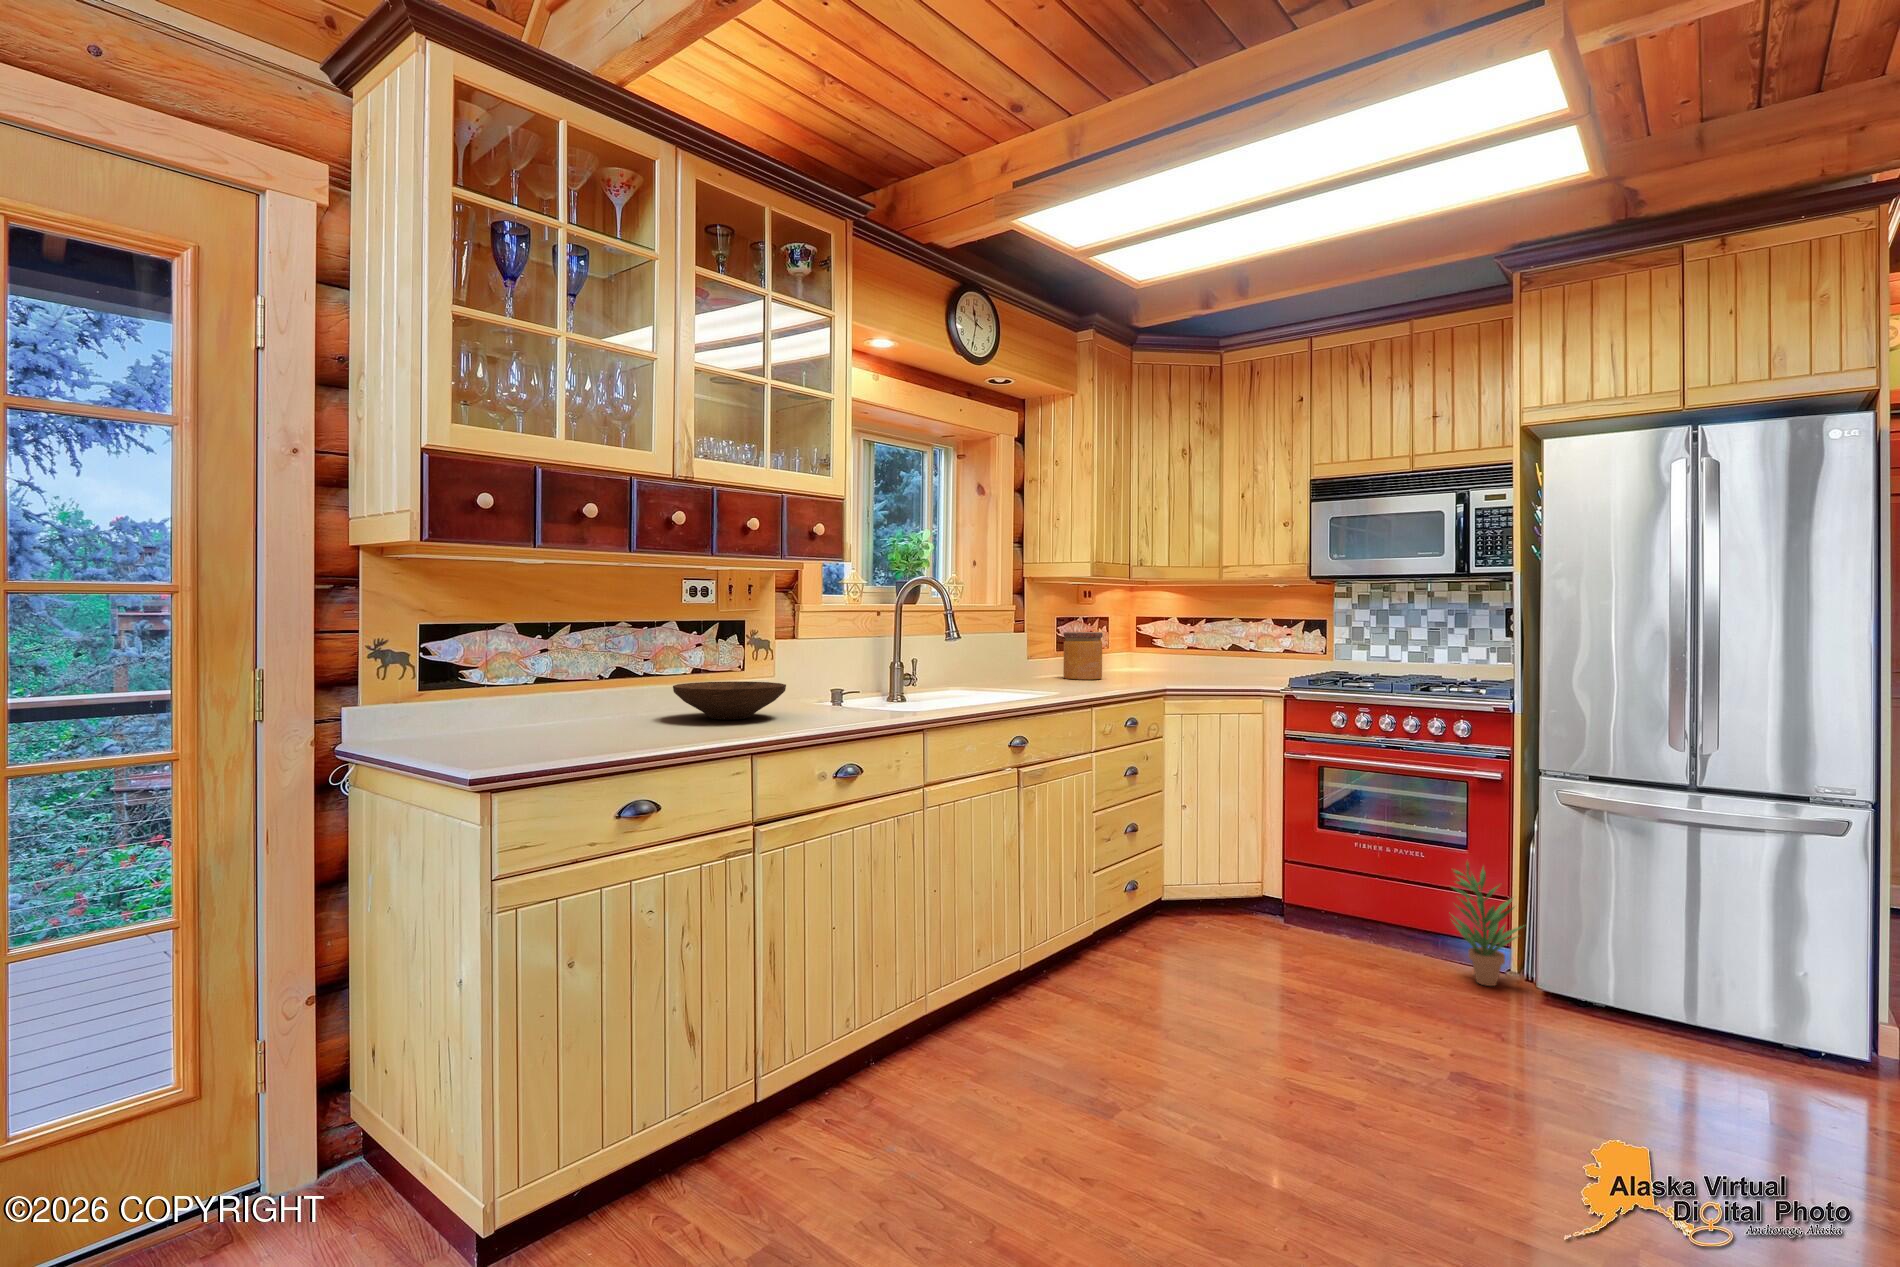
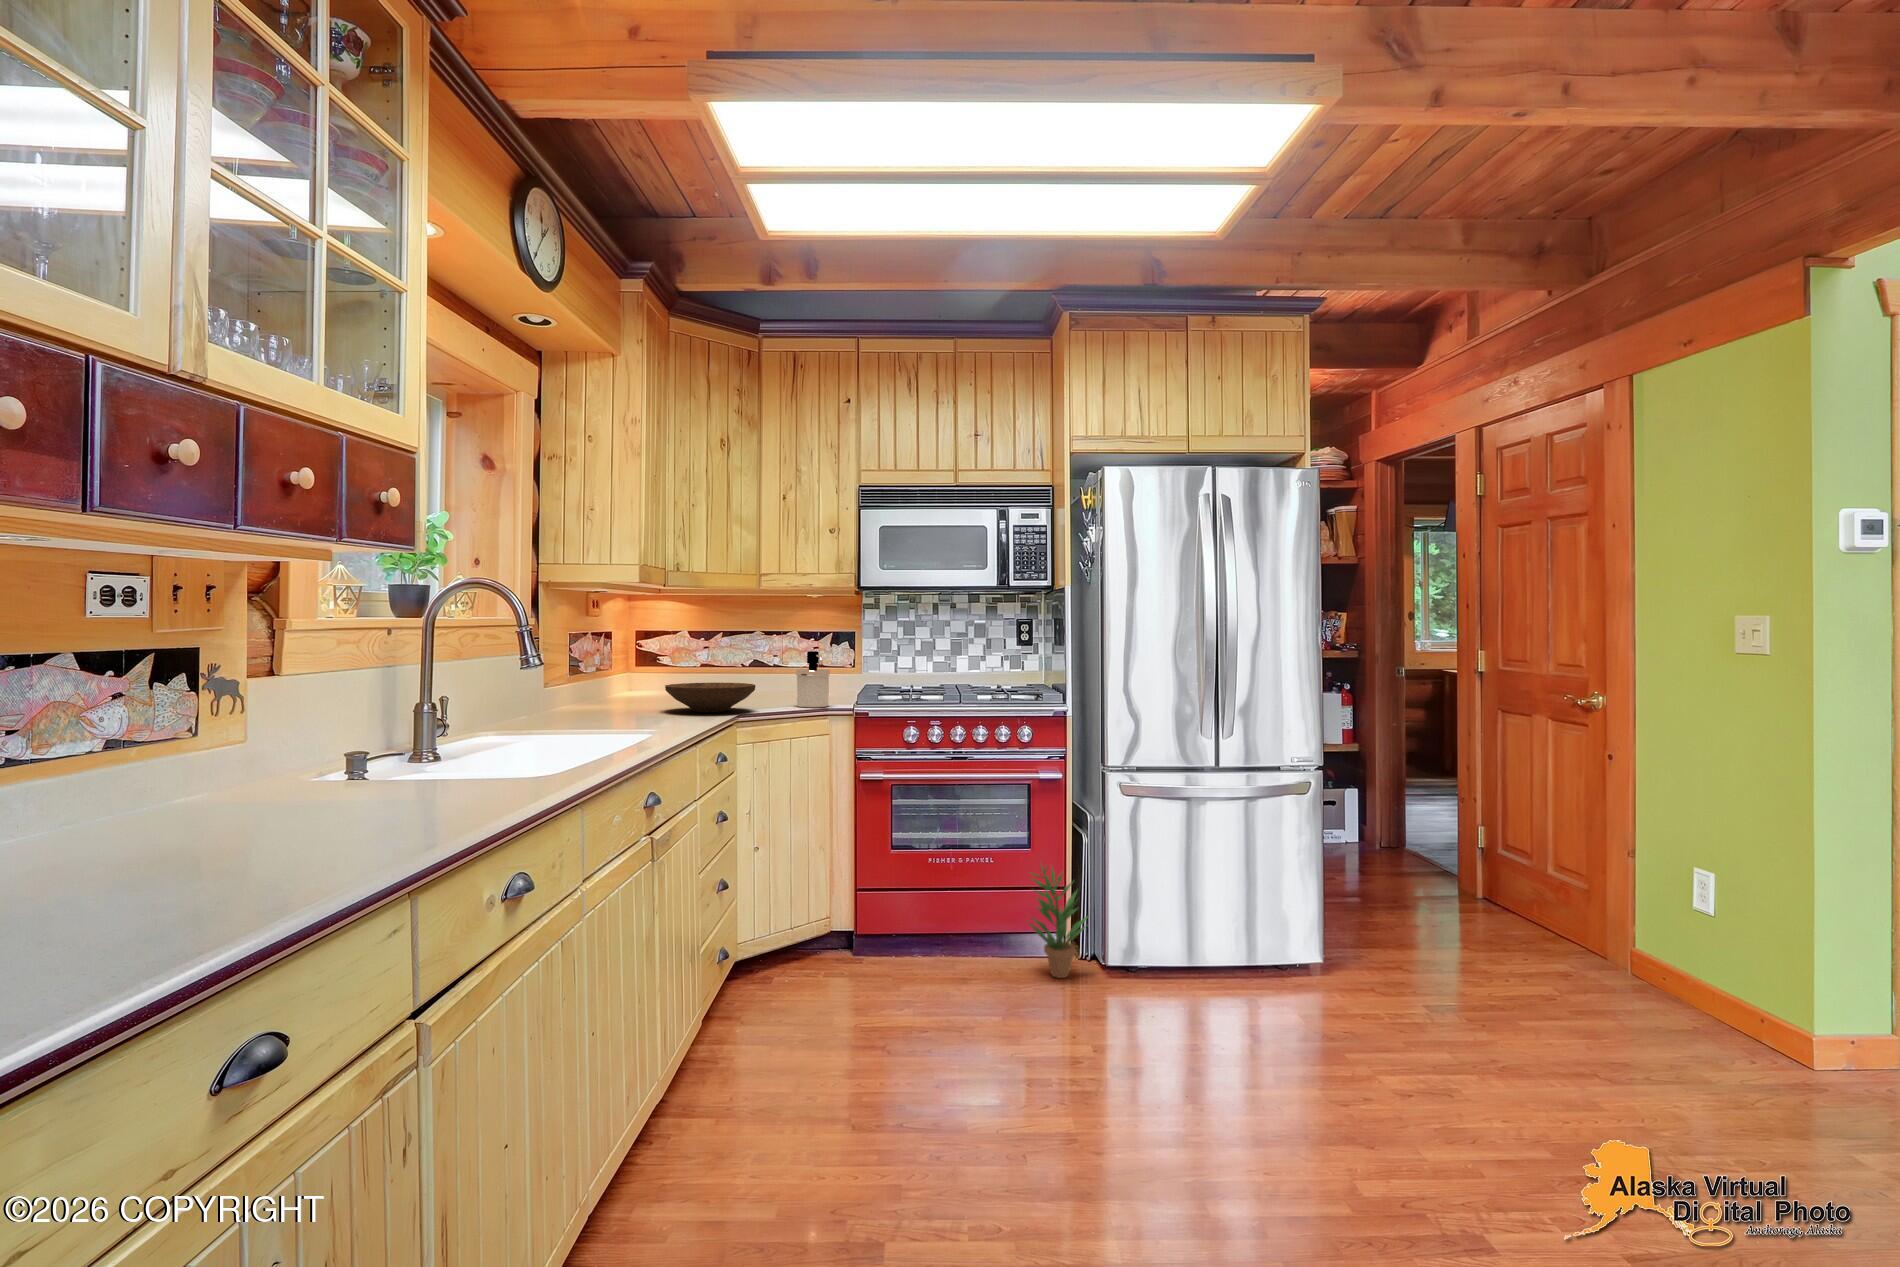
jar: present [1063,632,1103,680] -> none [587,648,637,708]
soap dispenser: none [1233,637,1265,688] -> present [796,651,830,707]
wooden bowl: present [673,681,786,720] -> present [665,683,755,712]

